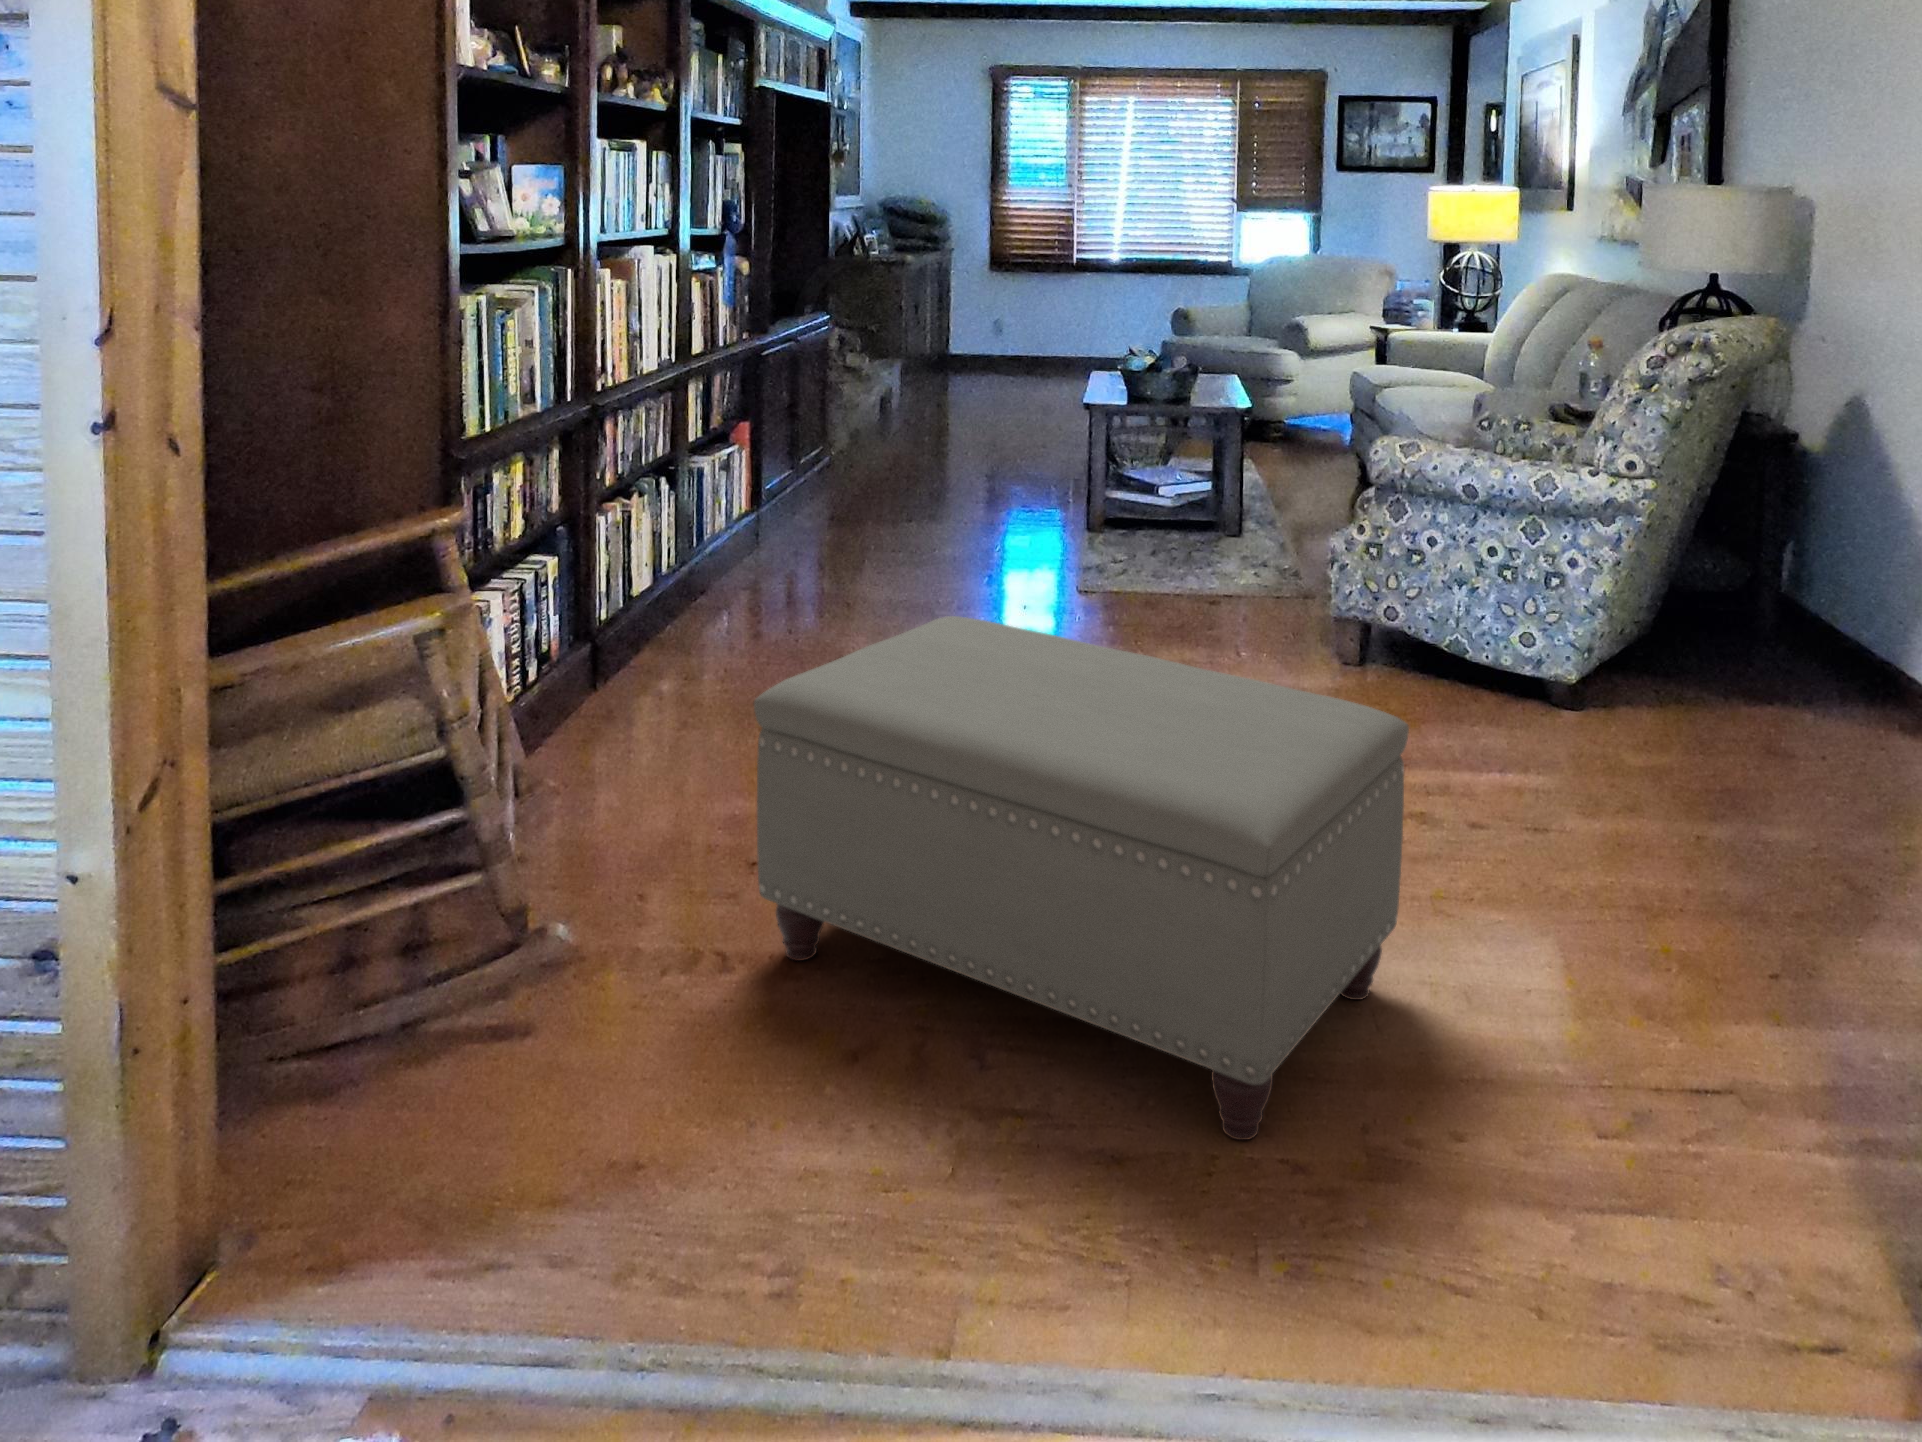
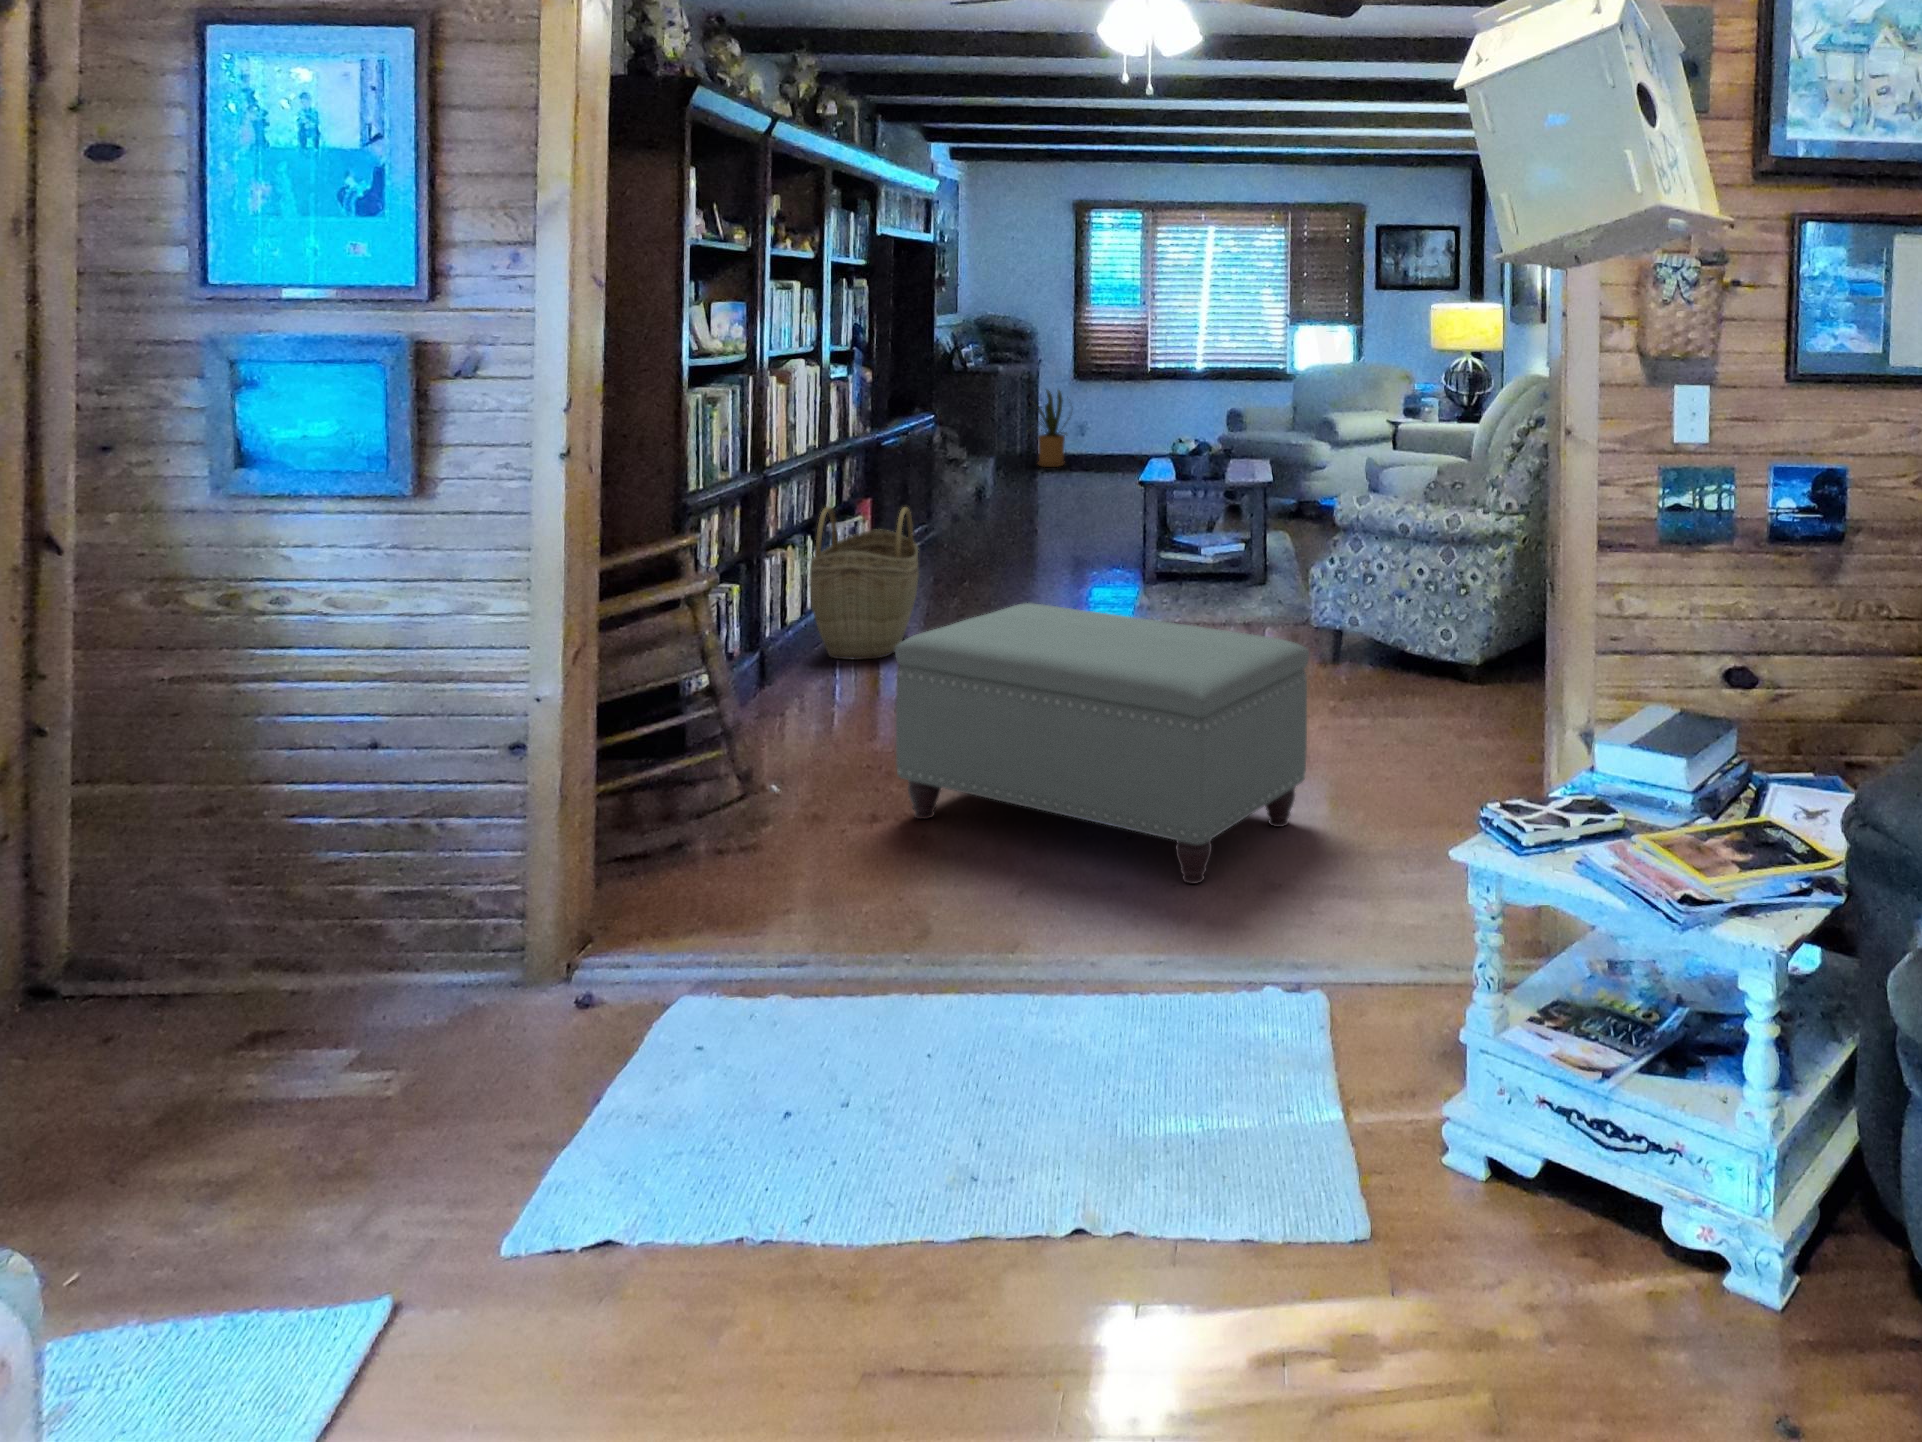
house plant: none [927,280,987,371] -> present [1033,390,1067,467]
woven basket: none [662,441,803,644] -> present [810,507,919,660]

